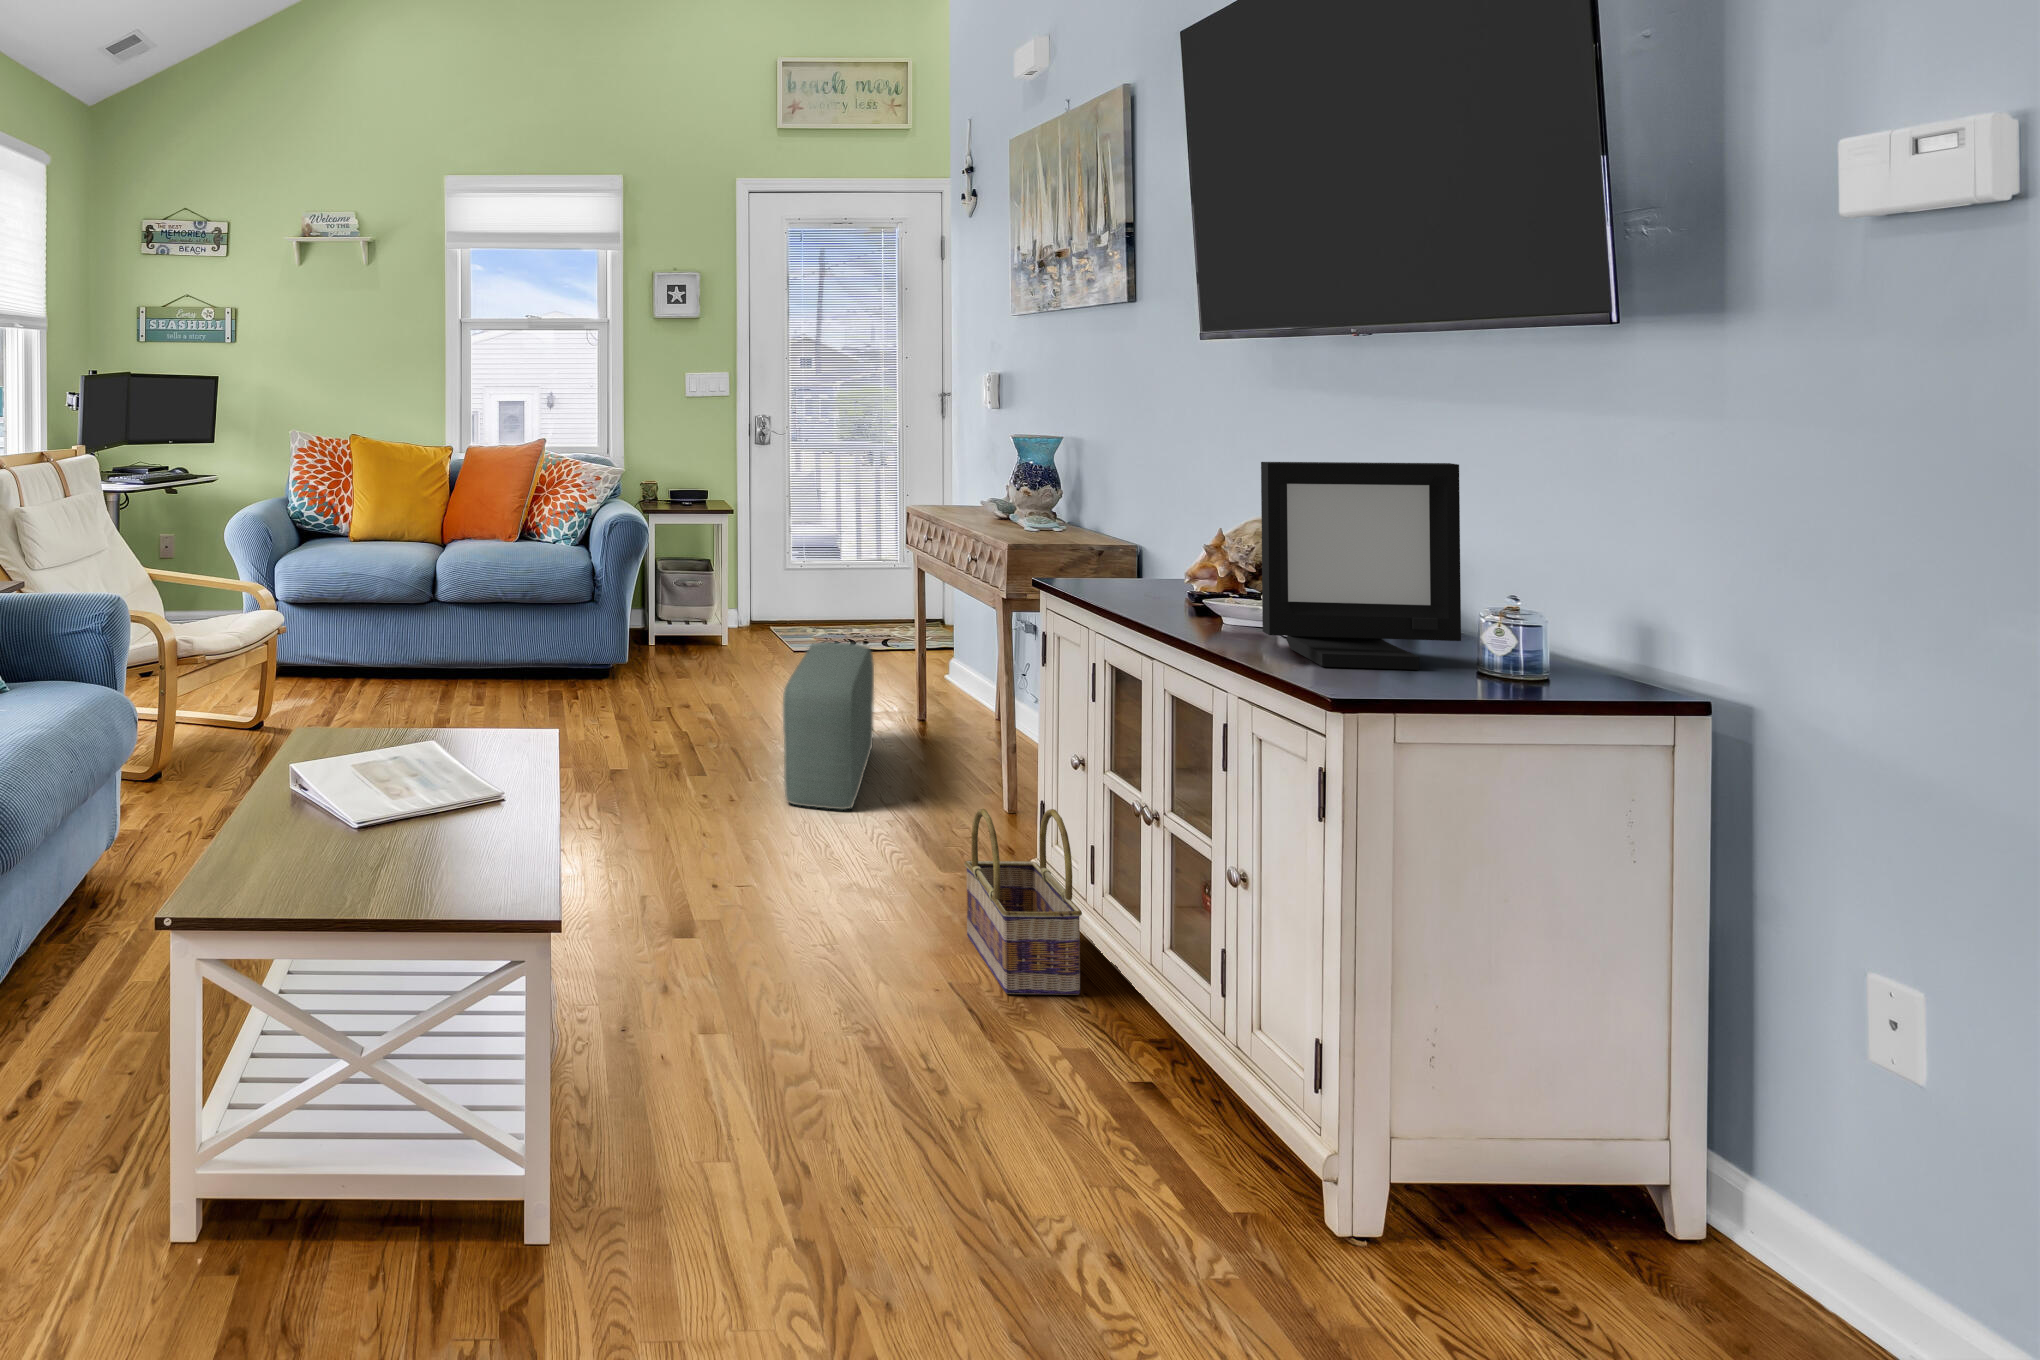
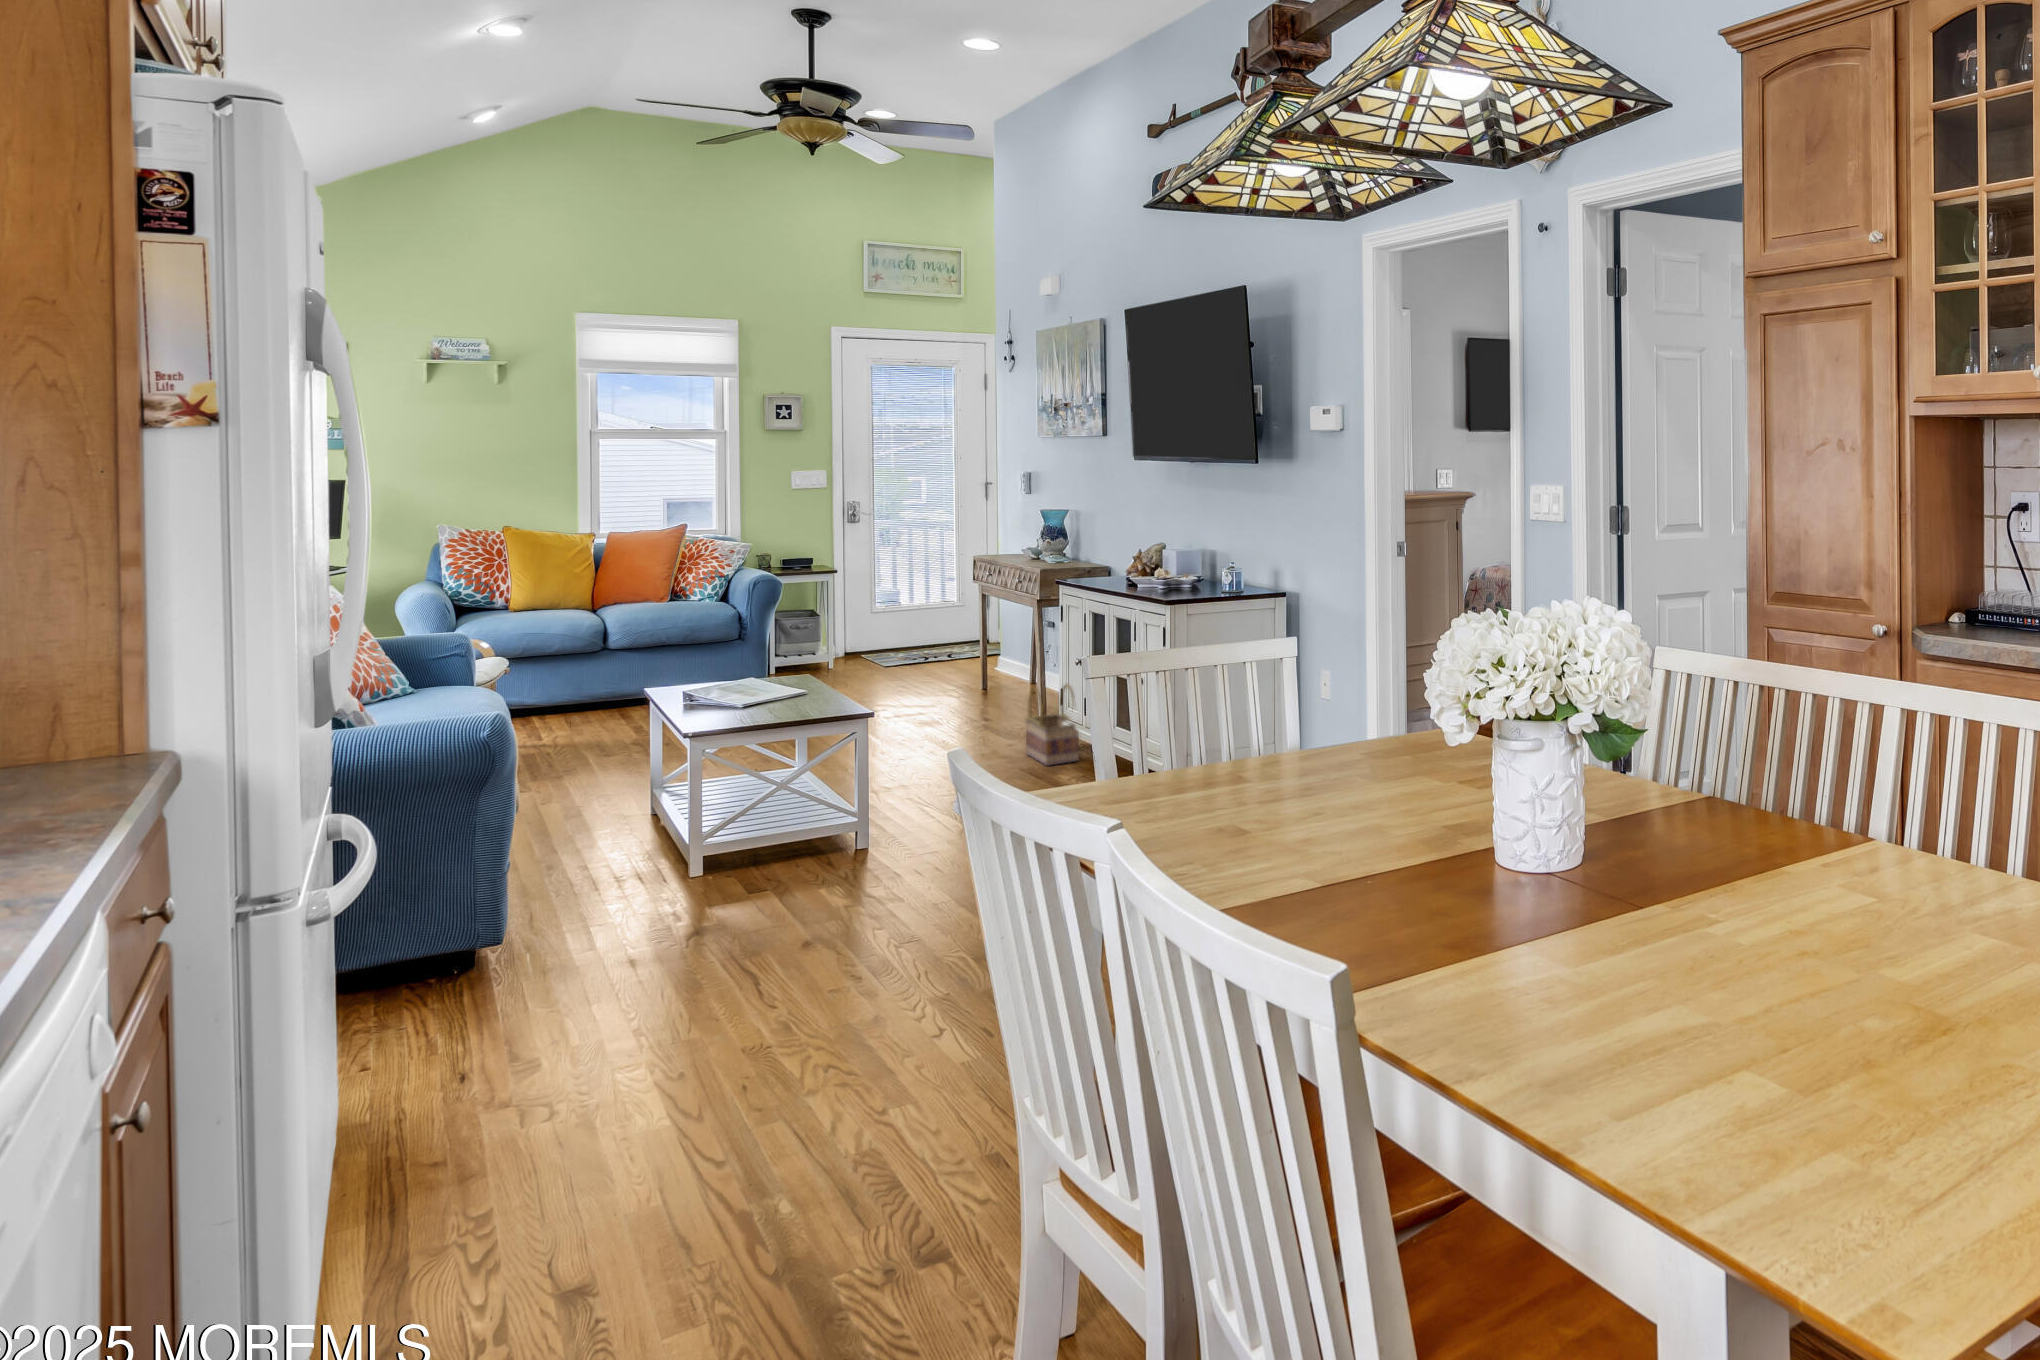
picture frame: present [1261,462,1461,670] -> none [1147,514,1215,593]
pouf: present [783,642,874,810] -> none [911,639,959,728]

